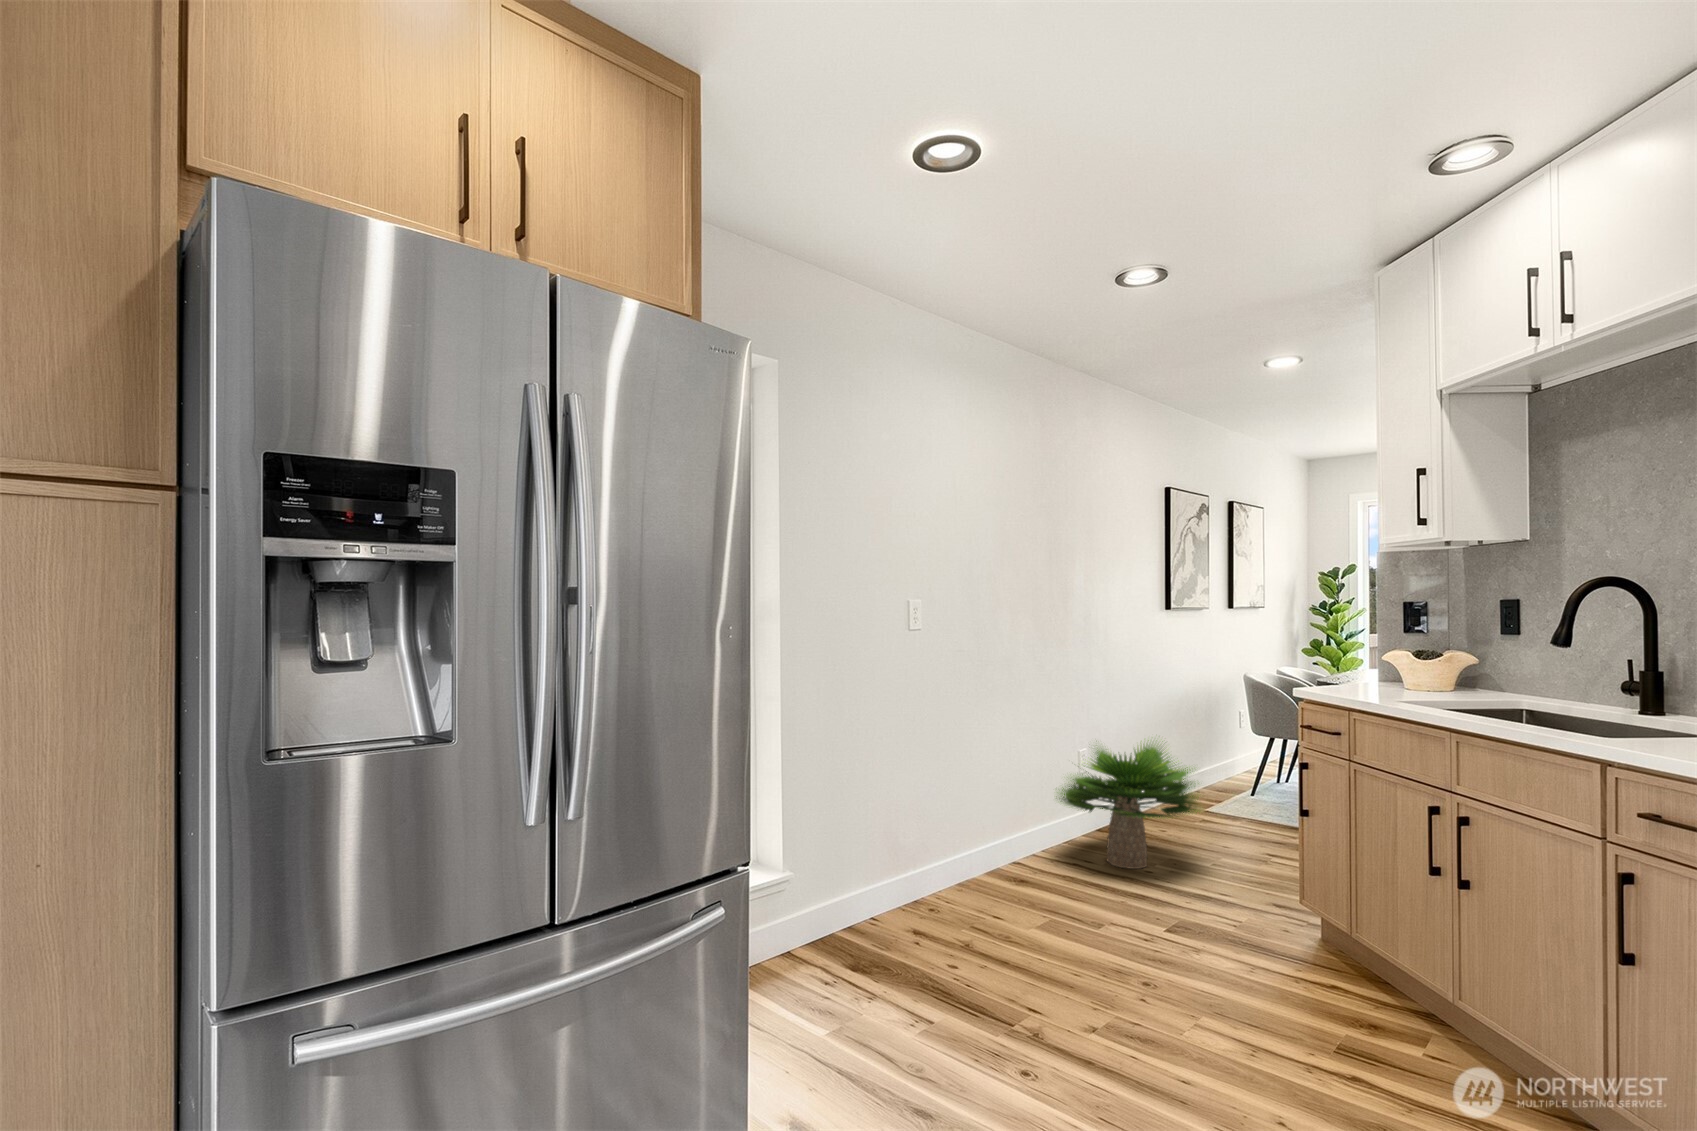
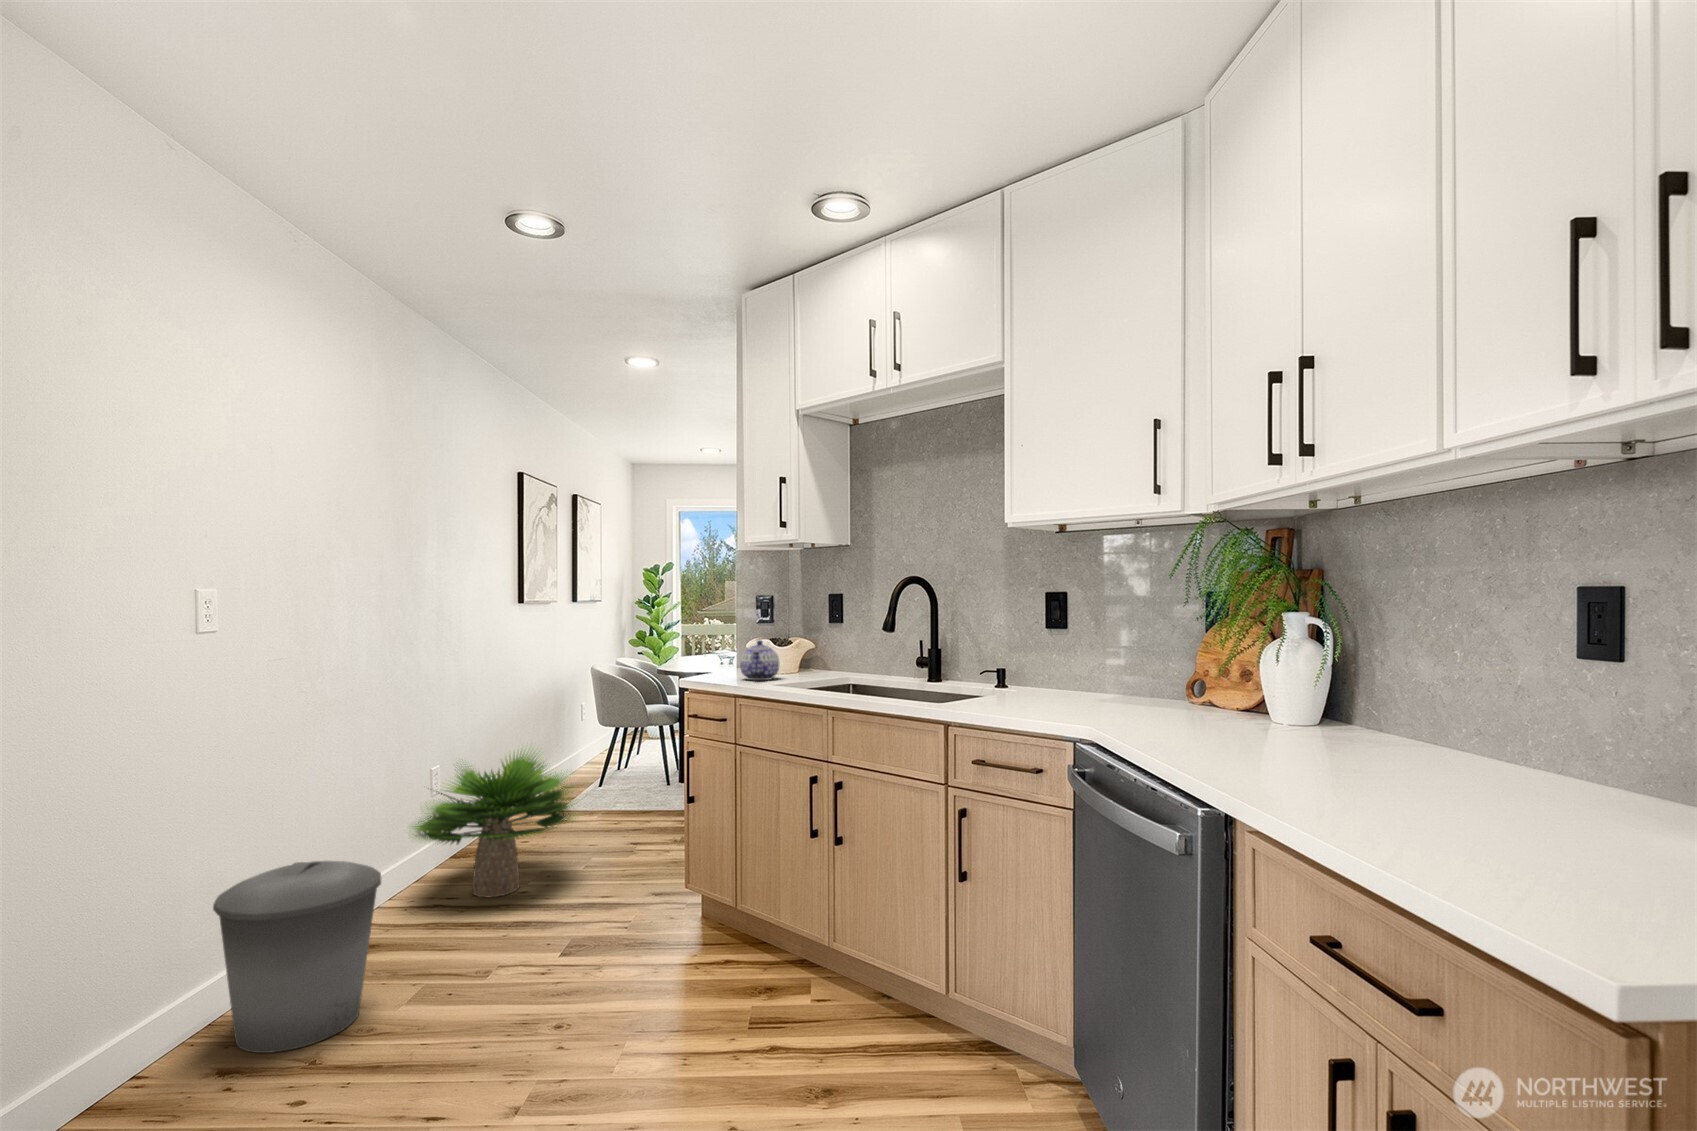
teapot: none [1368,651,1420,696] -> present [740,640,779,680]
trash can: none [910,794,1017,931] -> present [213,861,381,1053]

